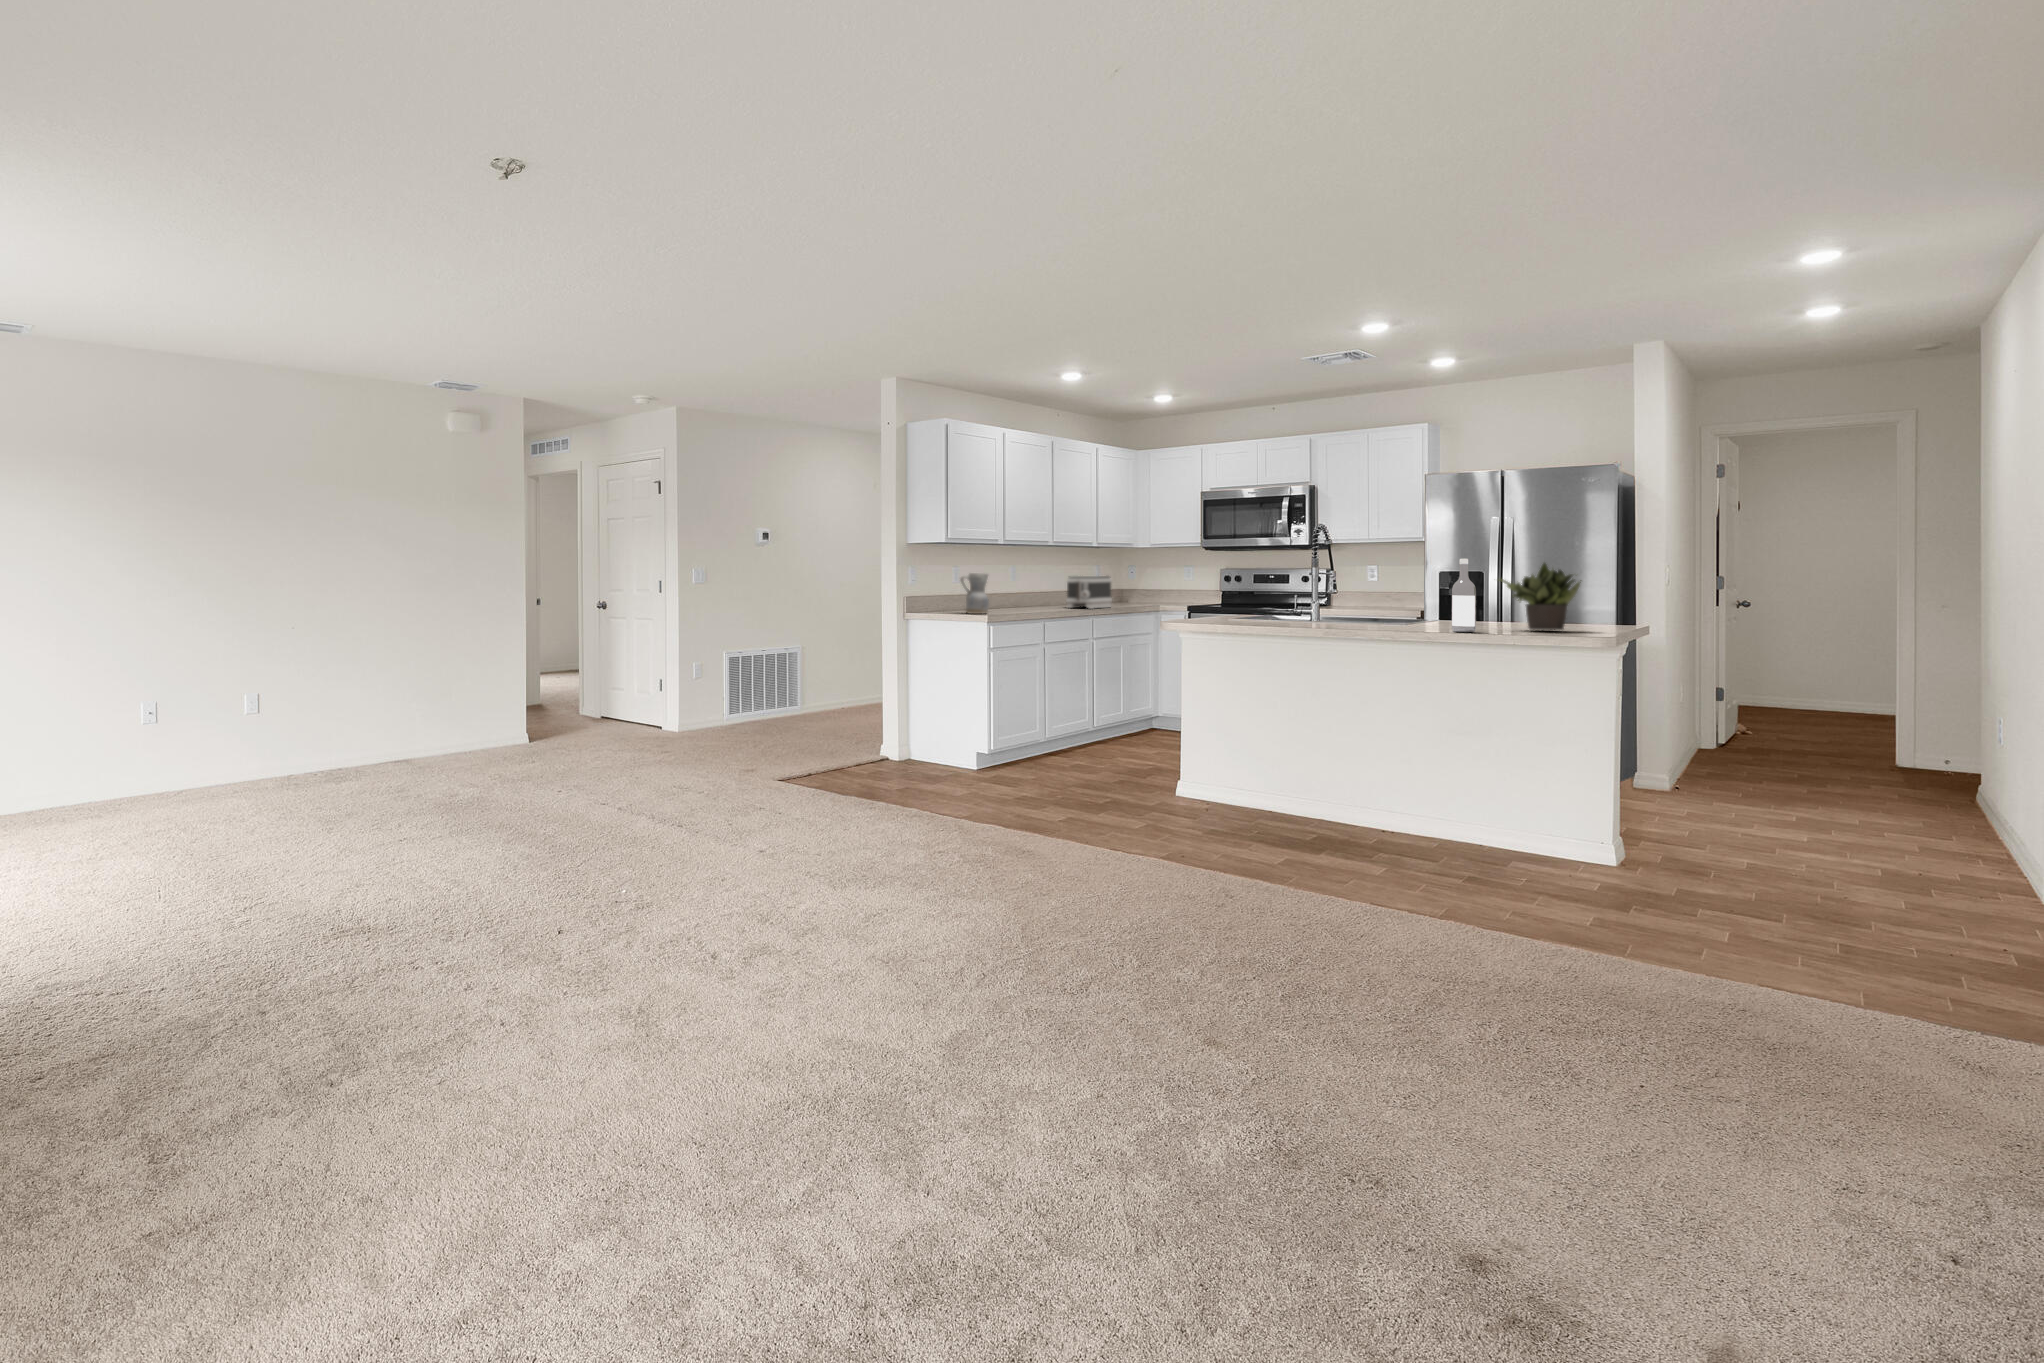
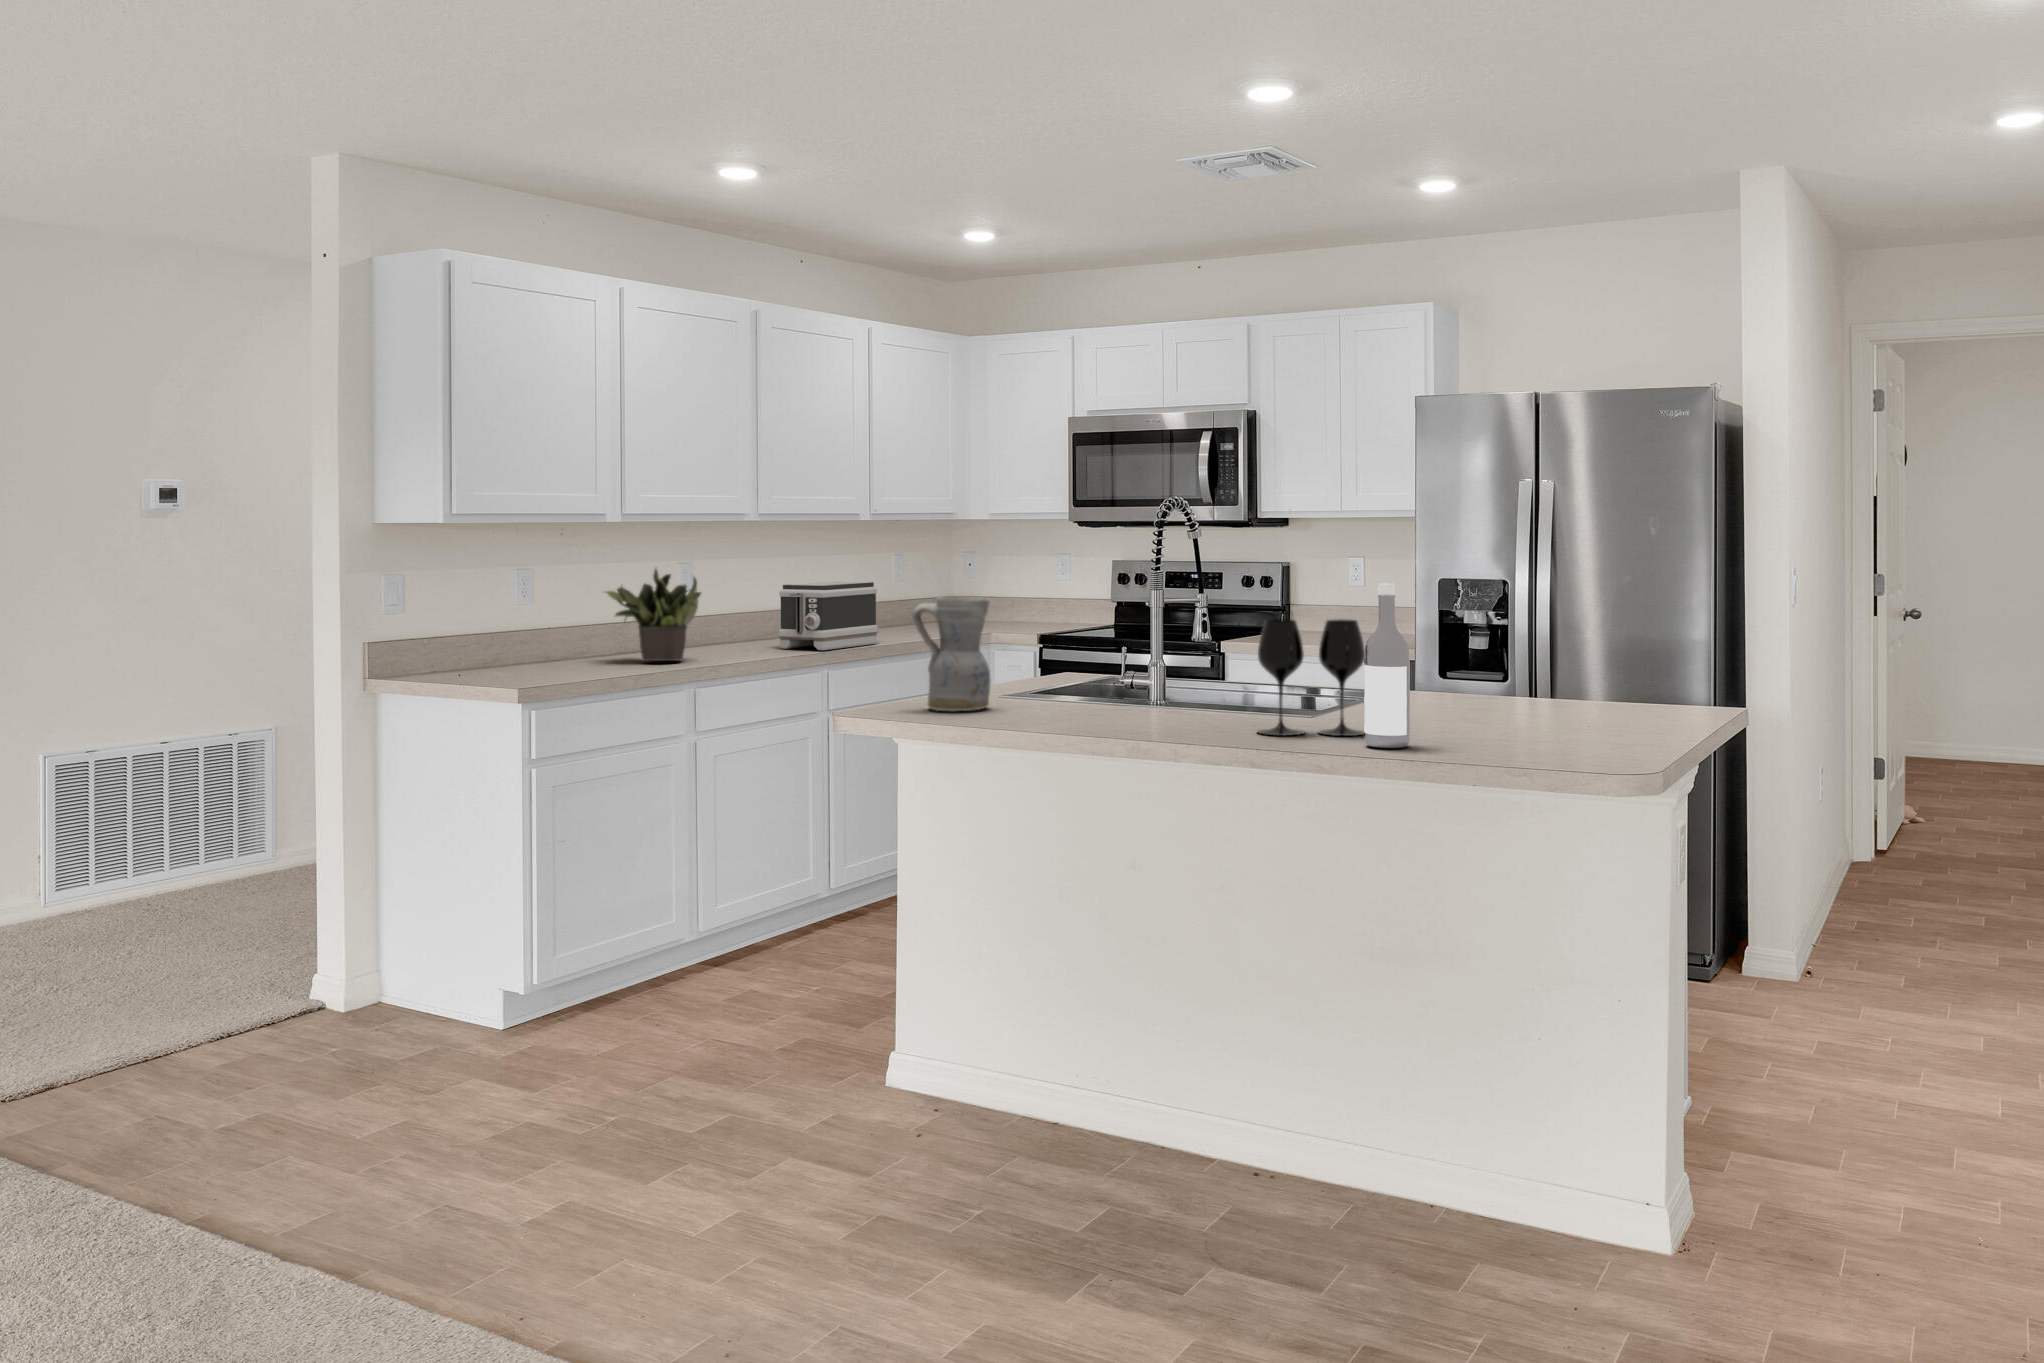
potted plant: present [1499,563,1581,630] -> present [606,569,701,661]
ceramic pitcher: present [961,573,989,614] -> present [913,596,990,711]
wine glass: none [1389,578,1447,630] -> present [1258,619,1364,736]

